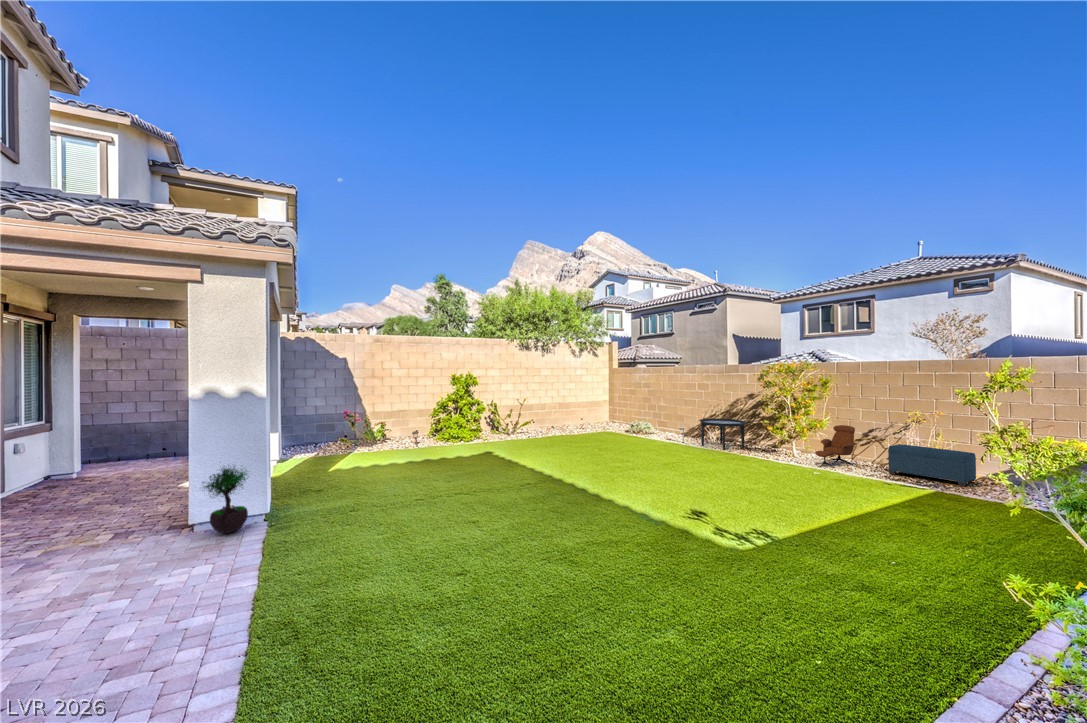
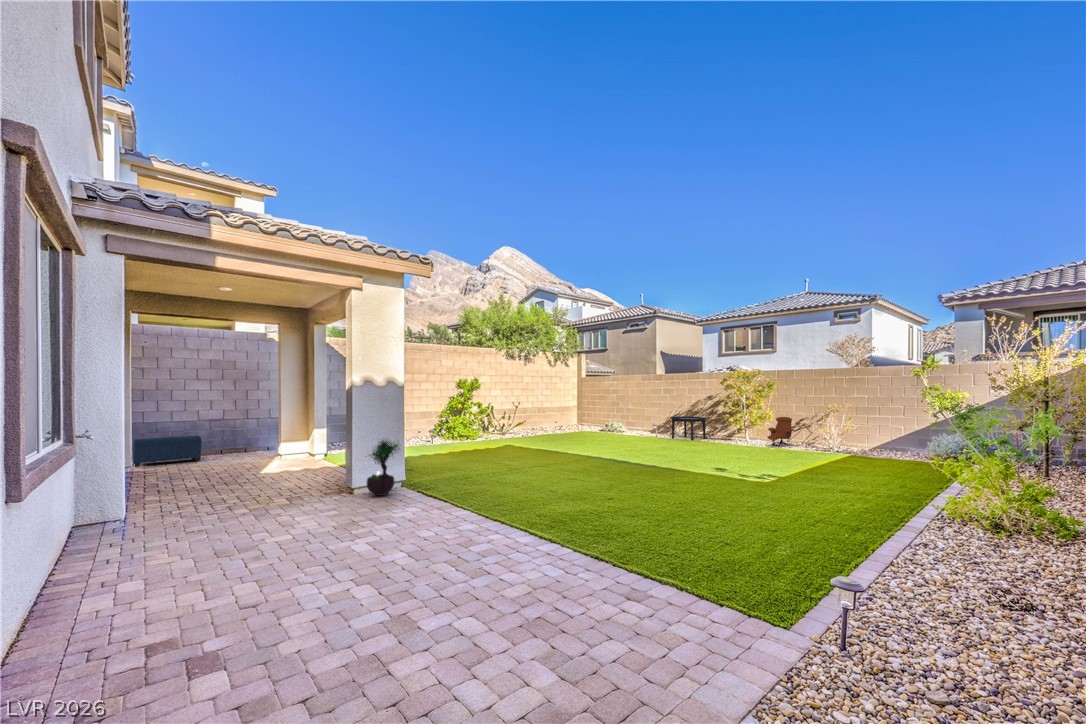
bench: present [888,444,976,487] -> present [133,436,202,467]

